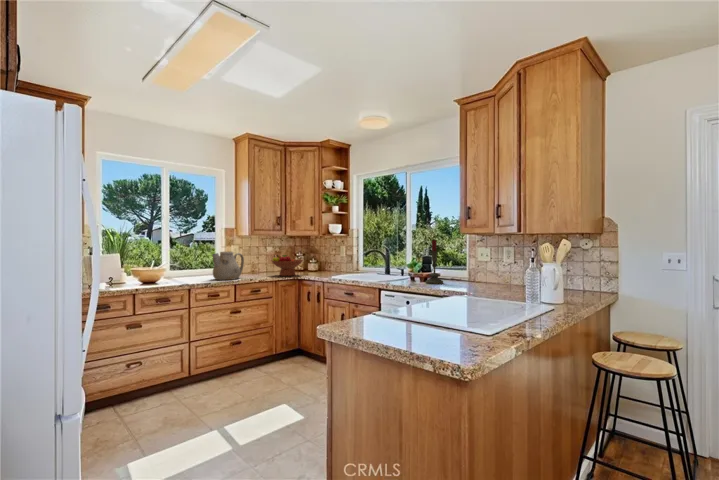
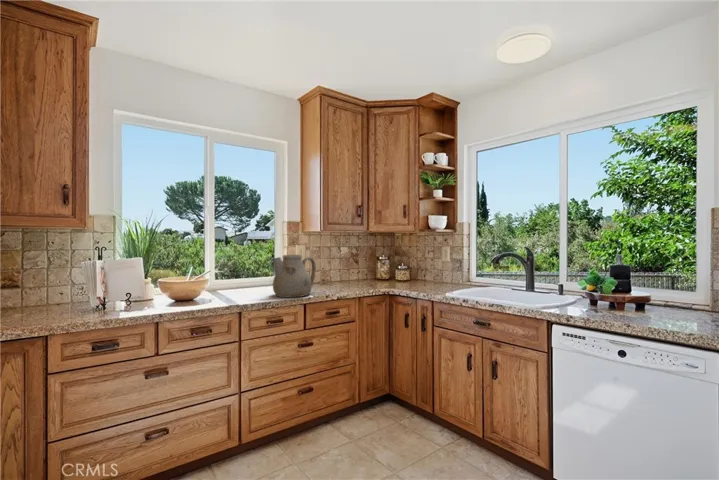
candle: present [426,240,443,284] -> none [641,235,682,319]
fruit bowl: present [272,255,303,276] -> none [352,259,398,290]

